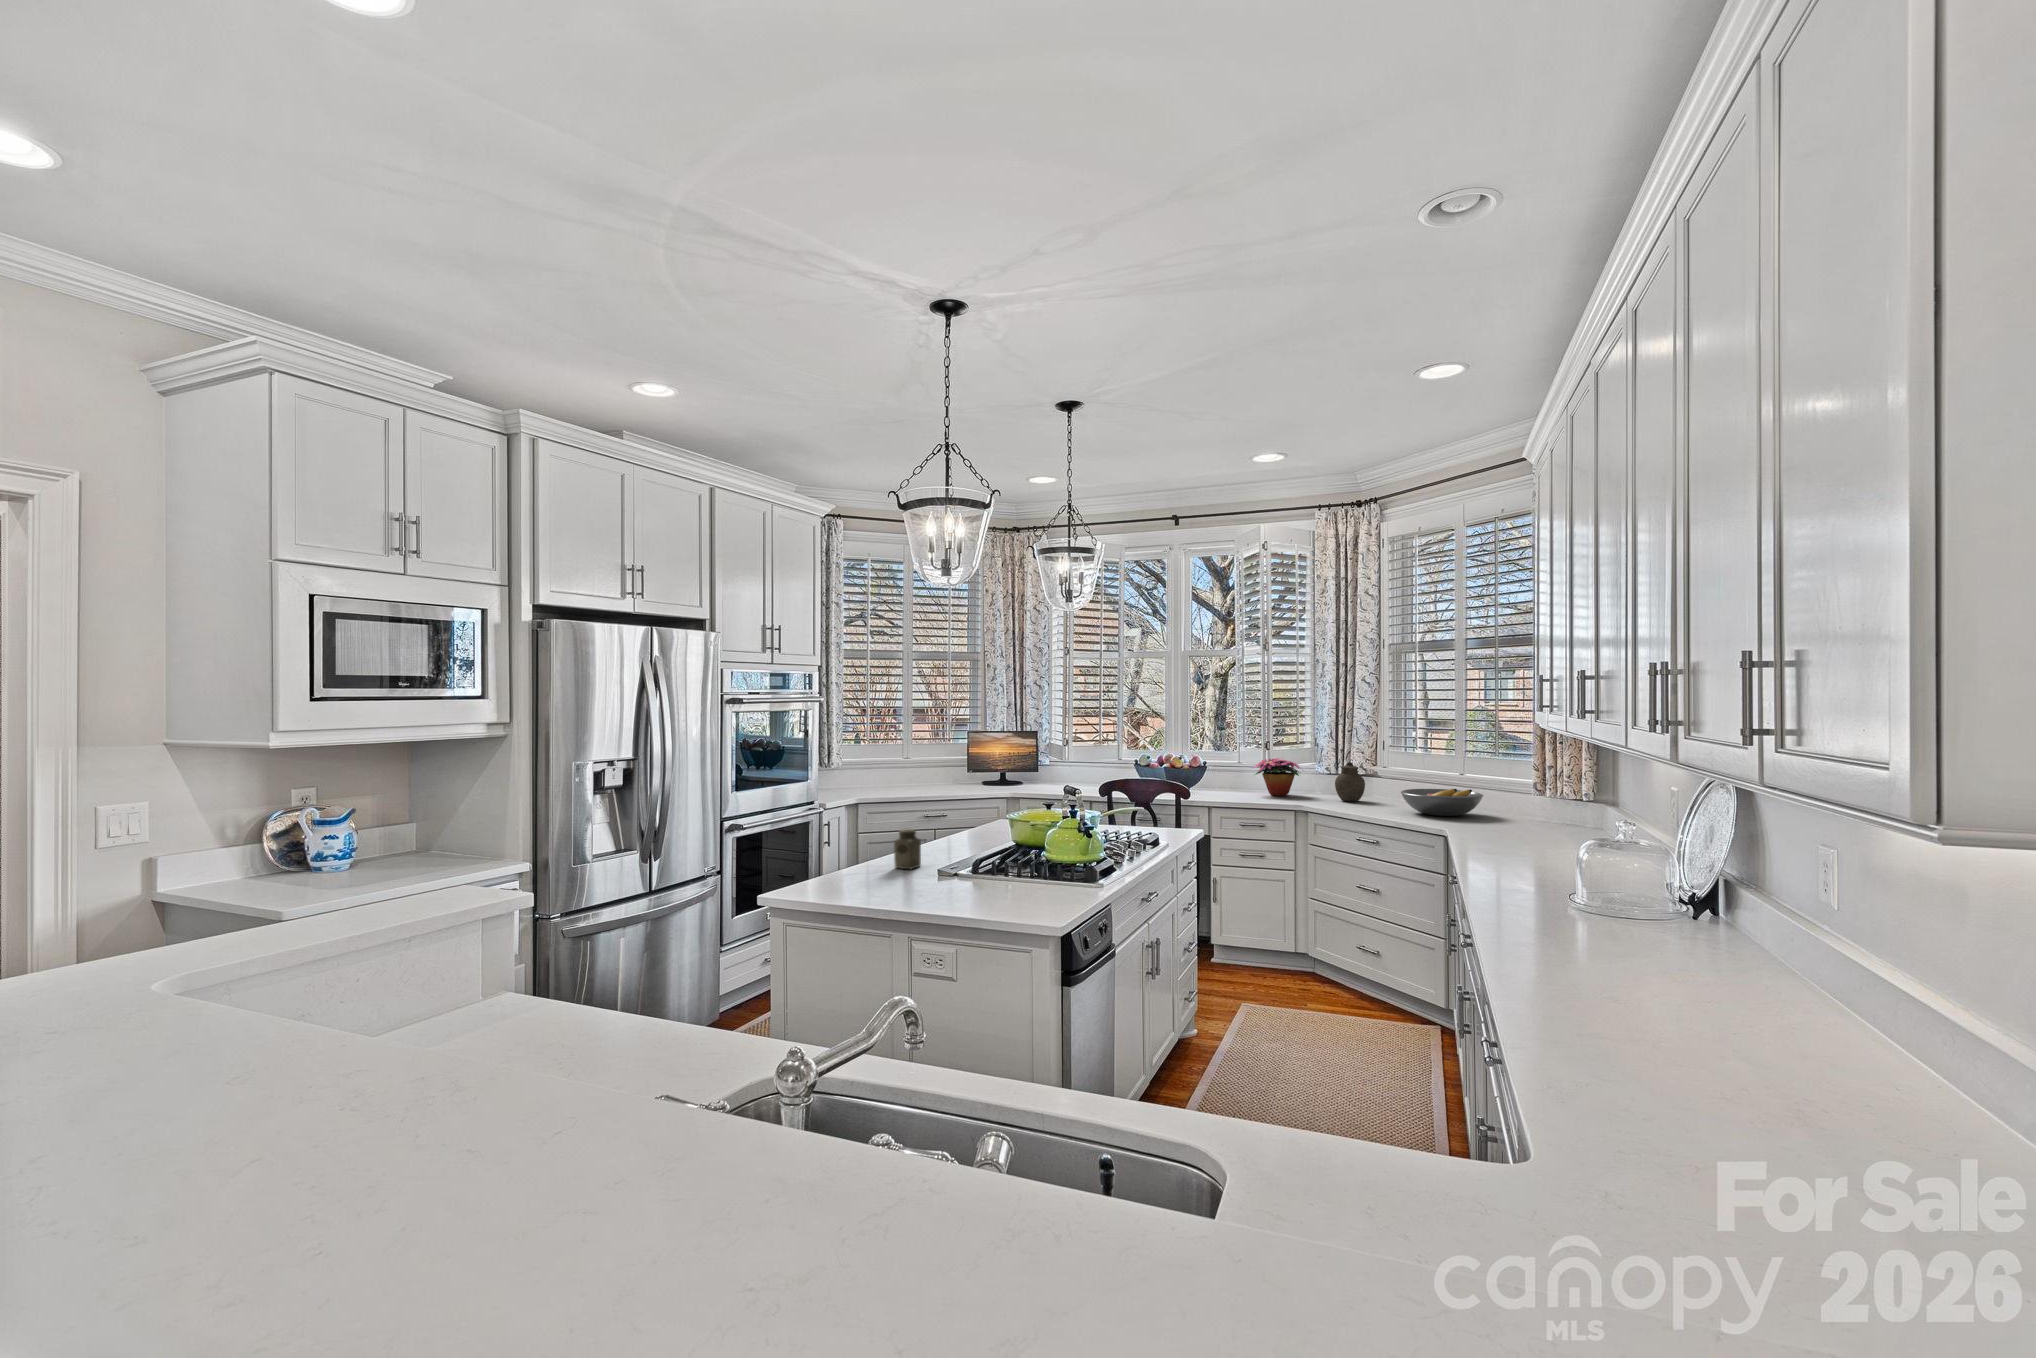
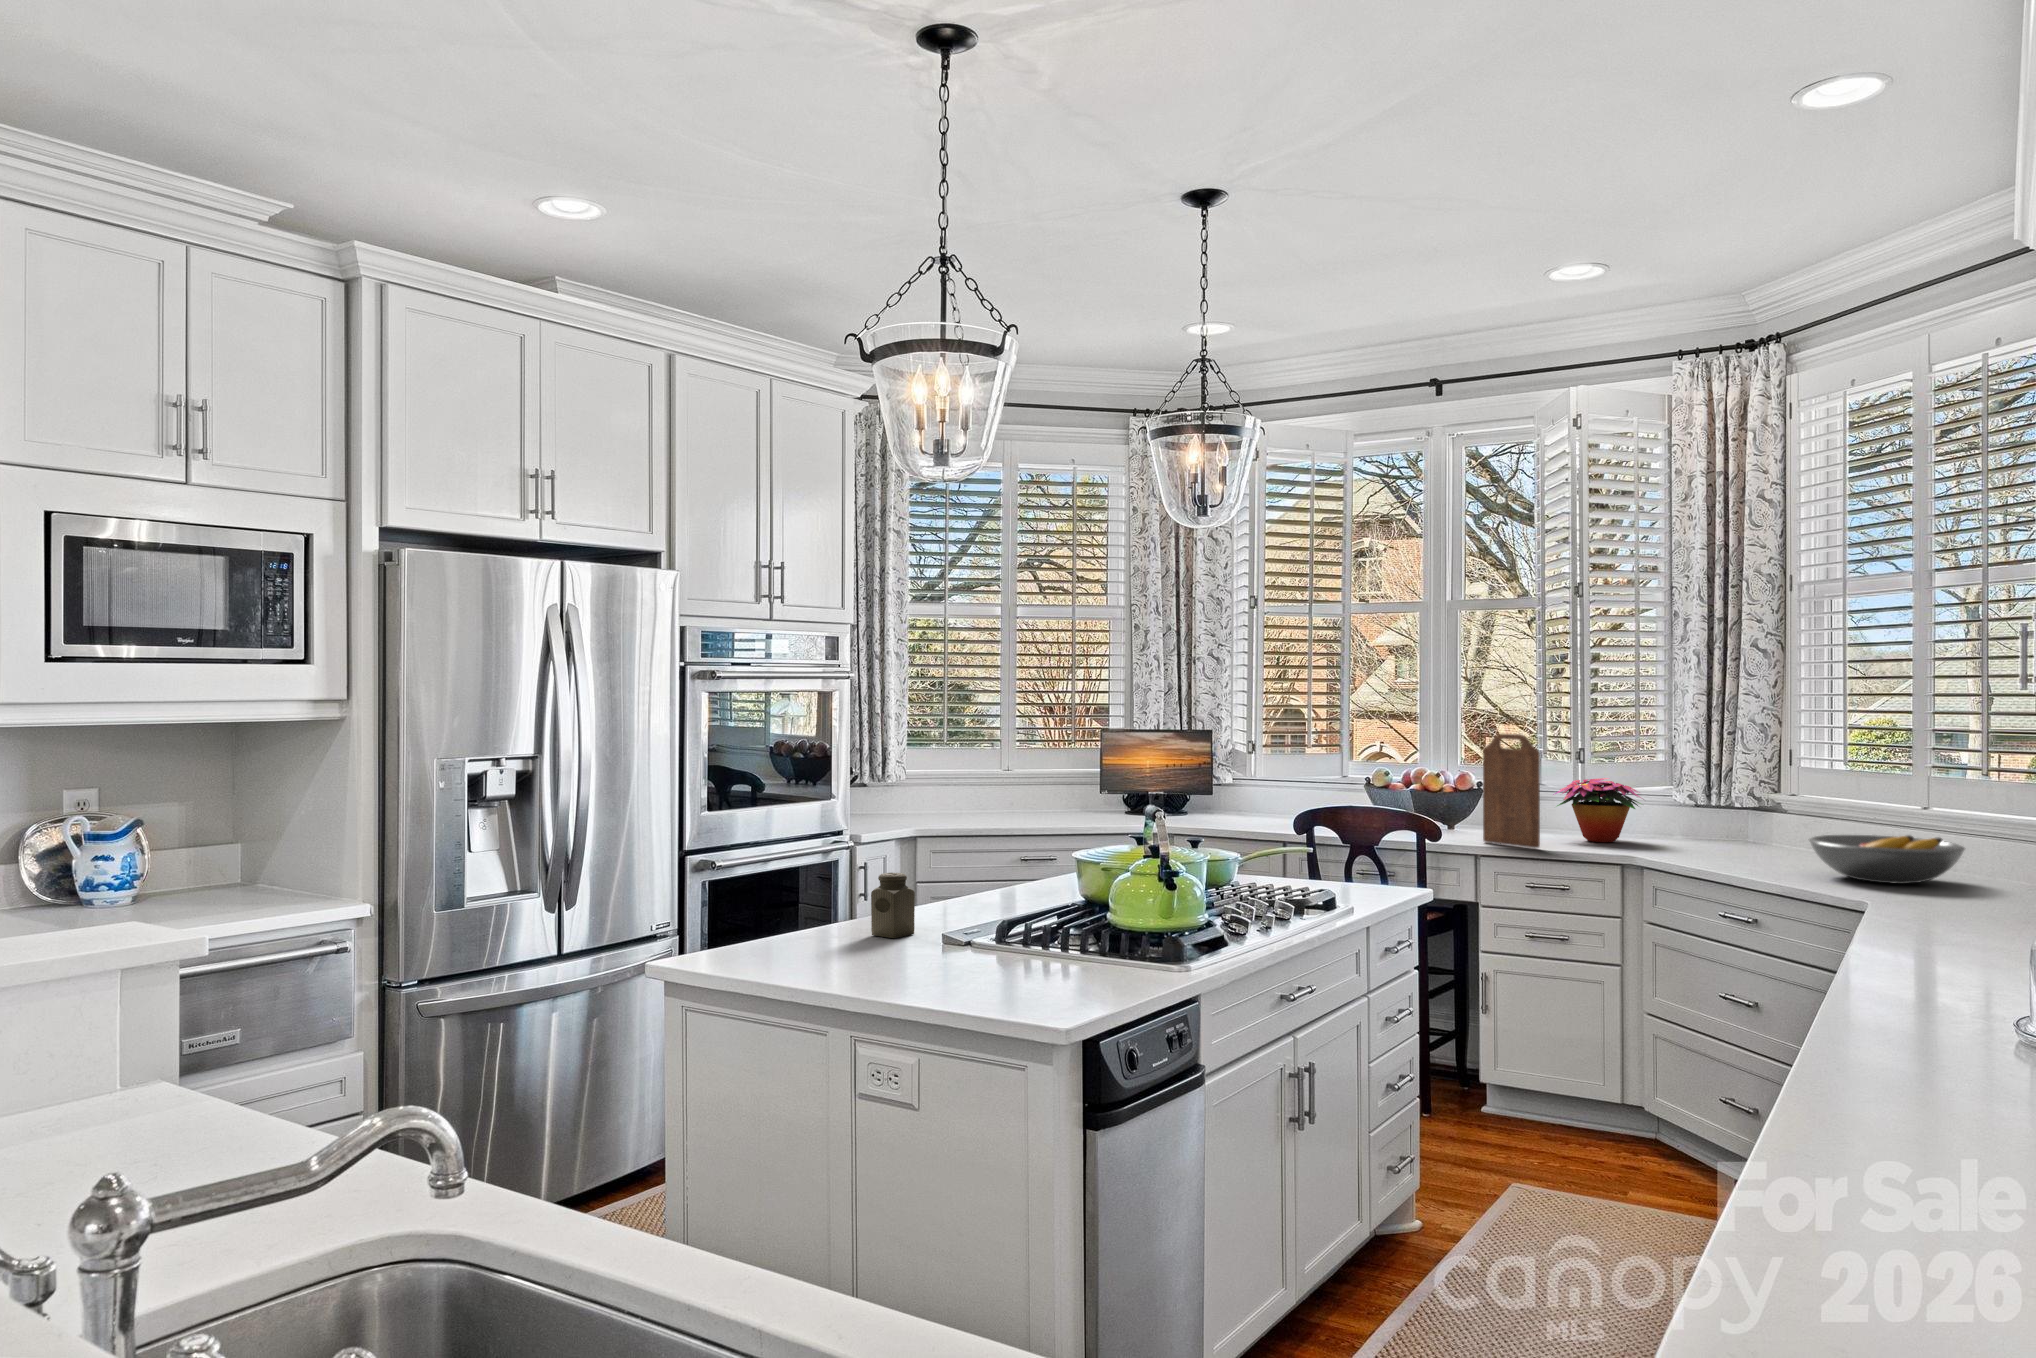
cutting board: none [1213,732,1248,801] -> present [1483,734,1540,848]
jar: present [1335,762,1365,802] -> none [1698,787,1752,854]

